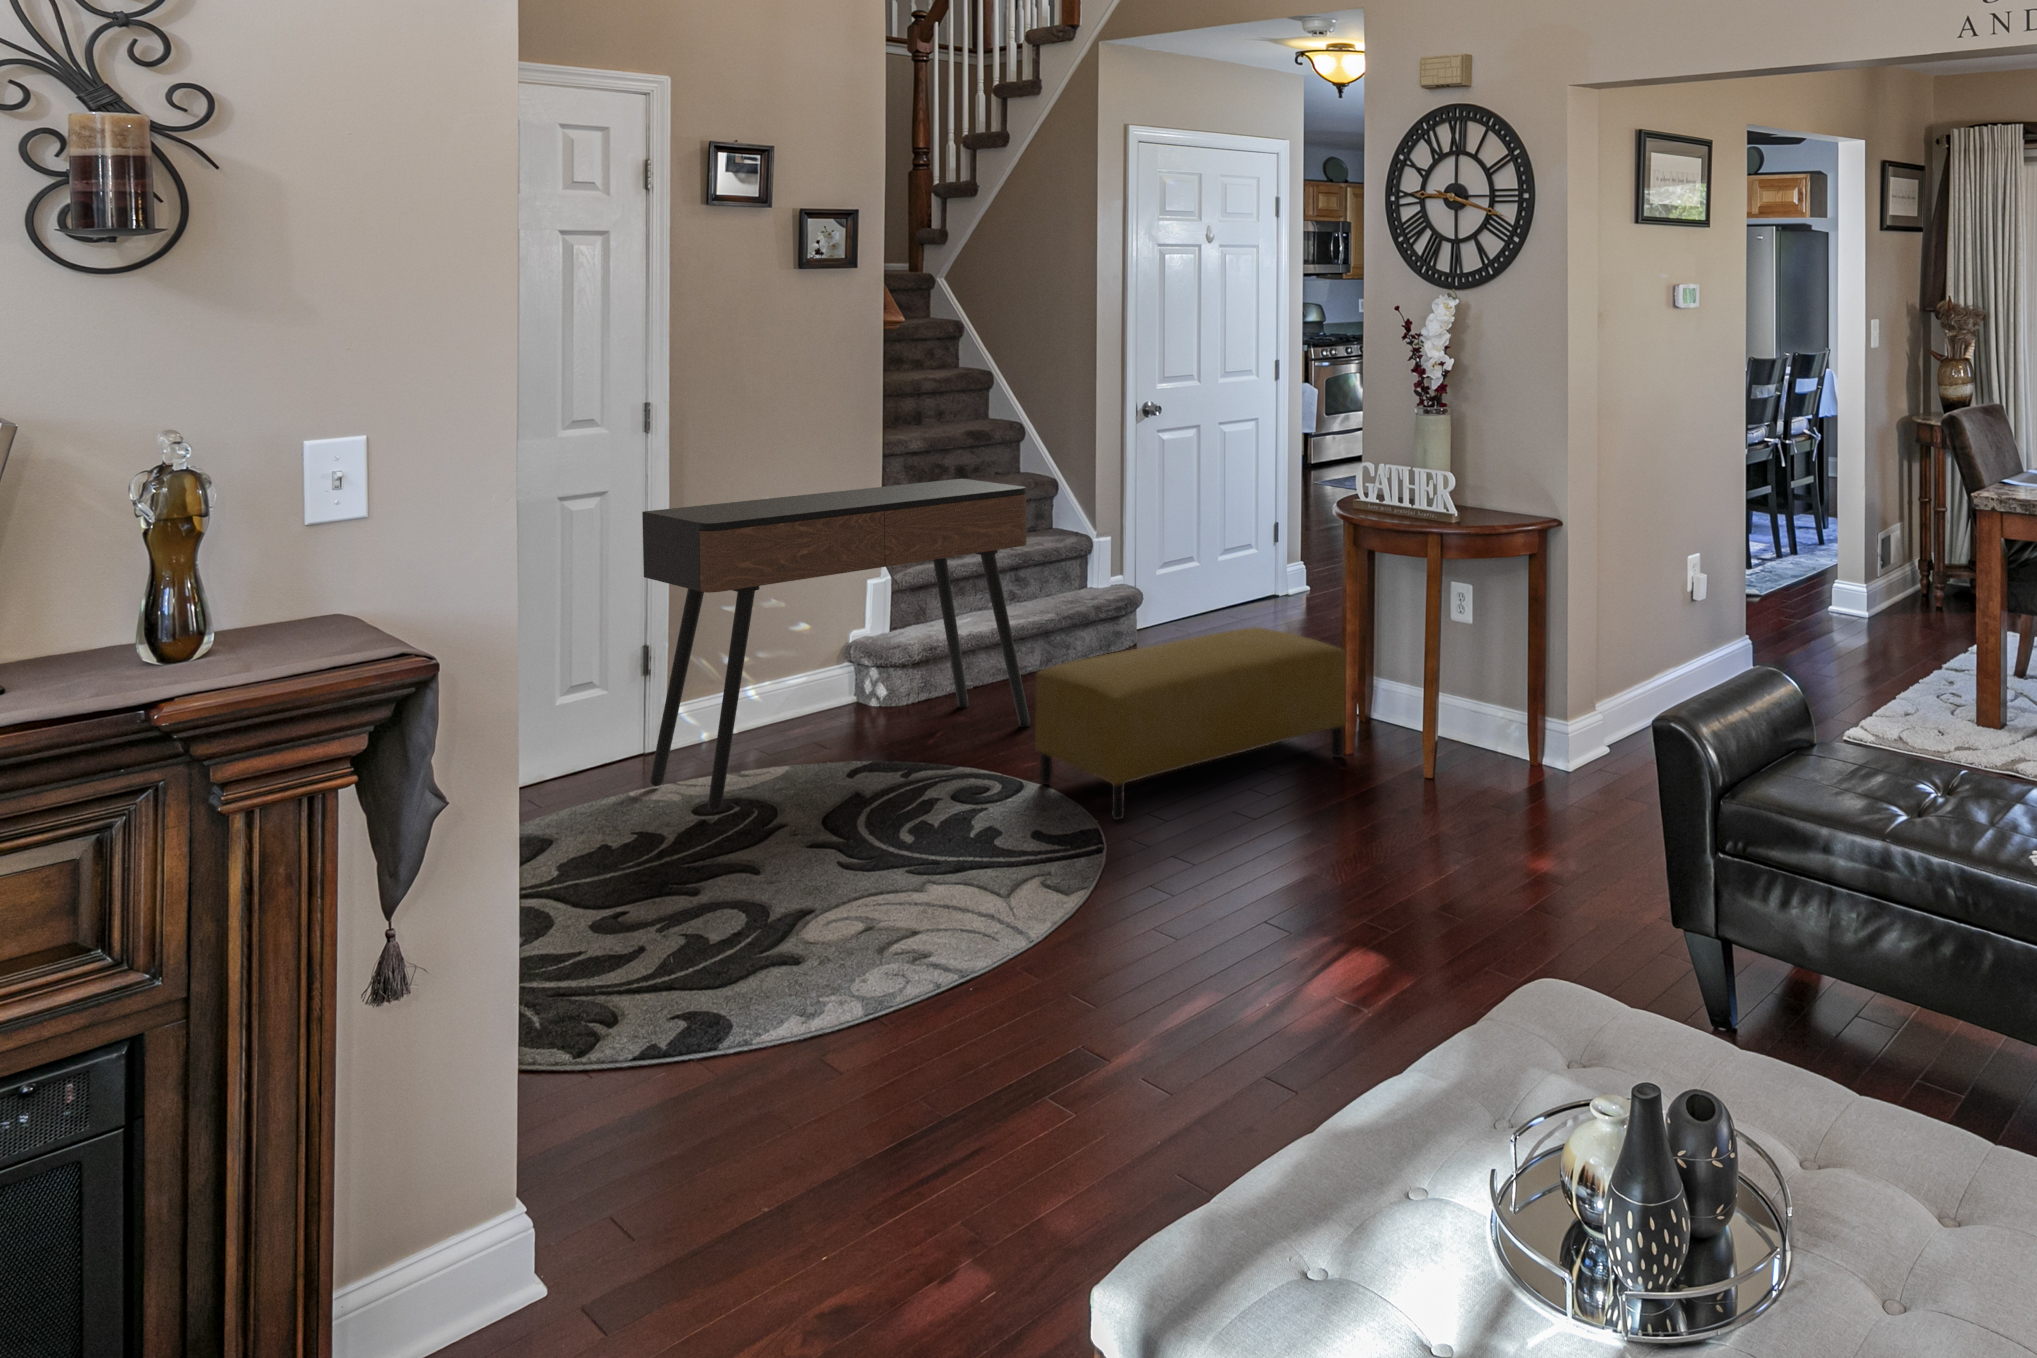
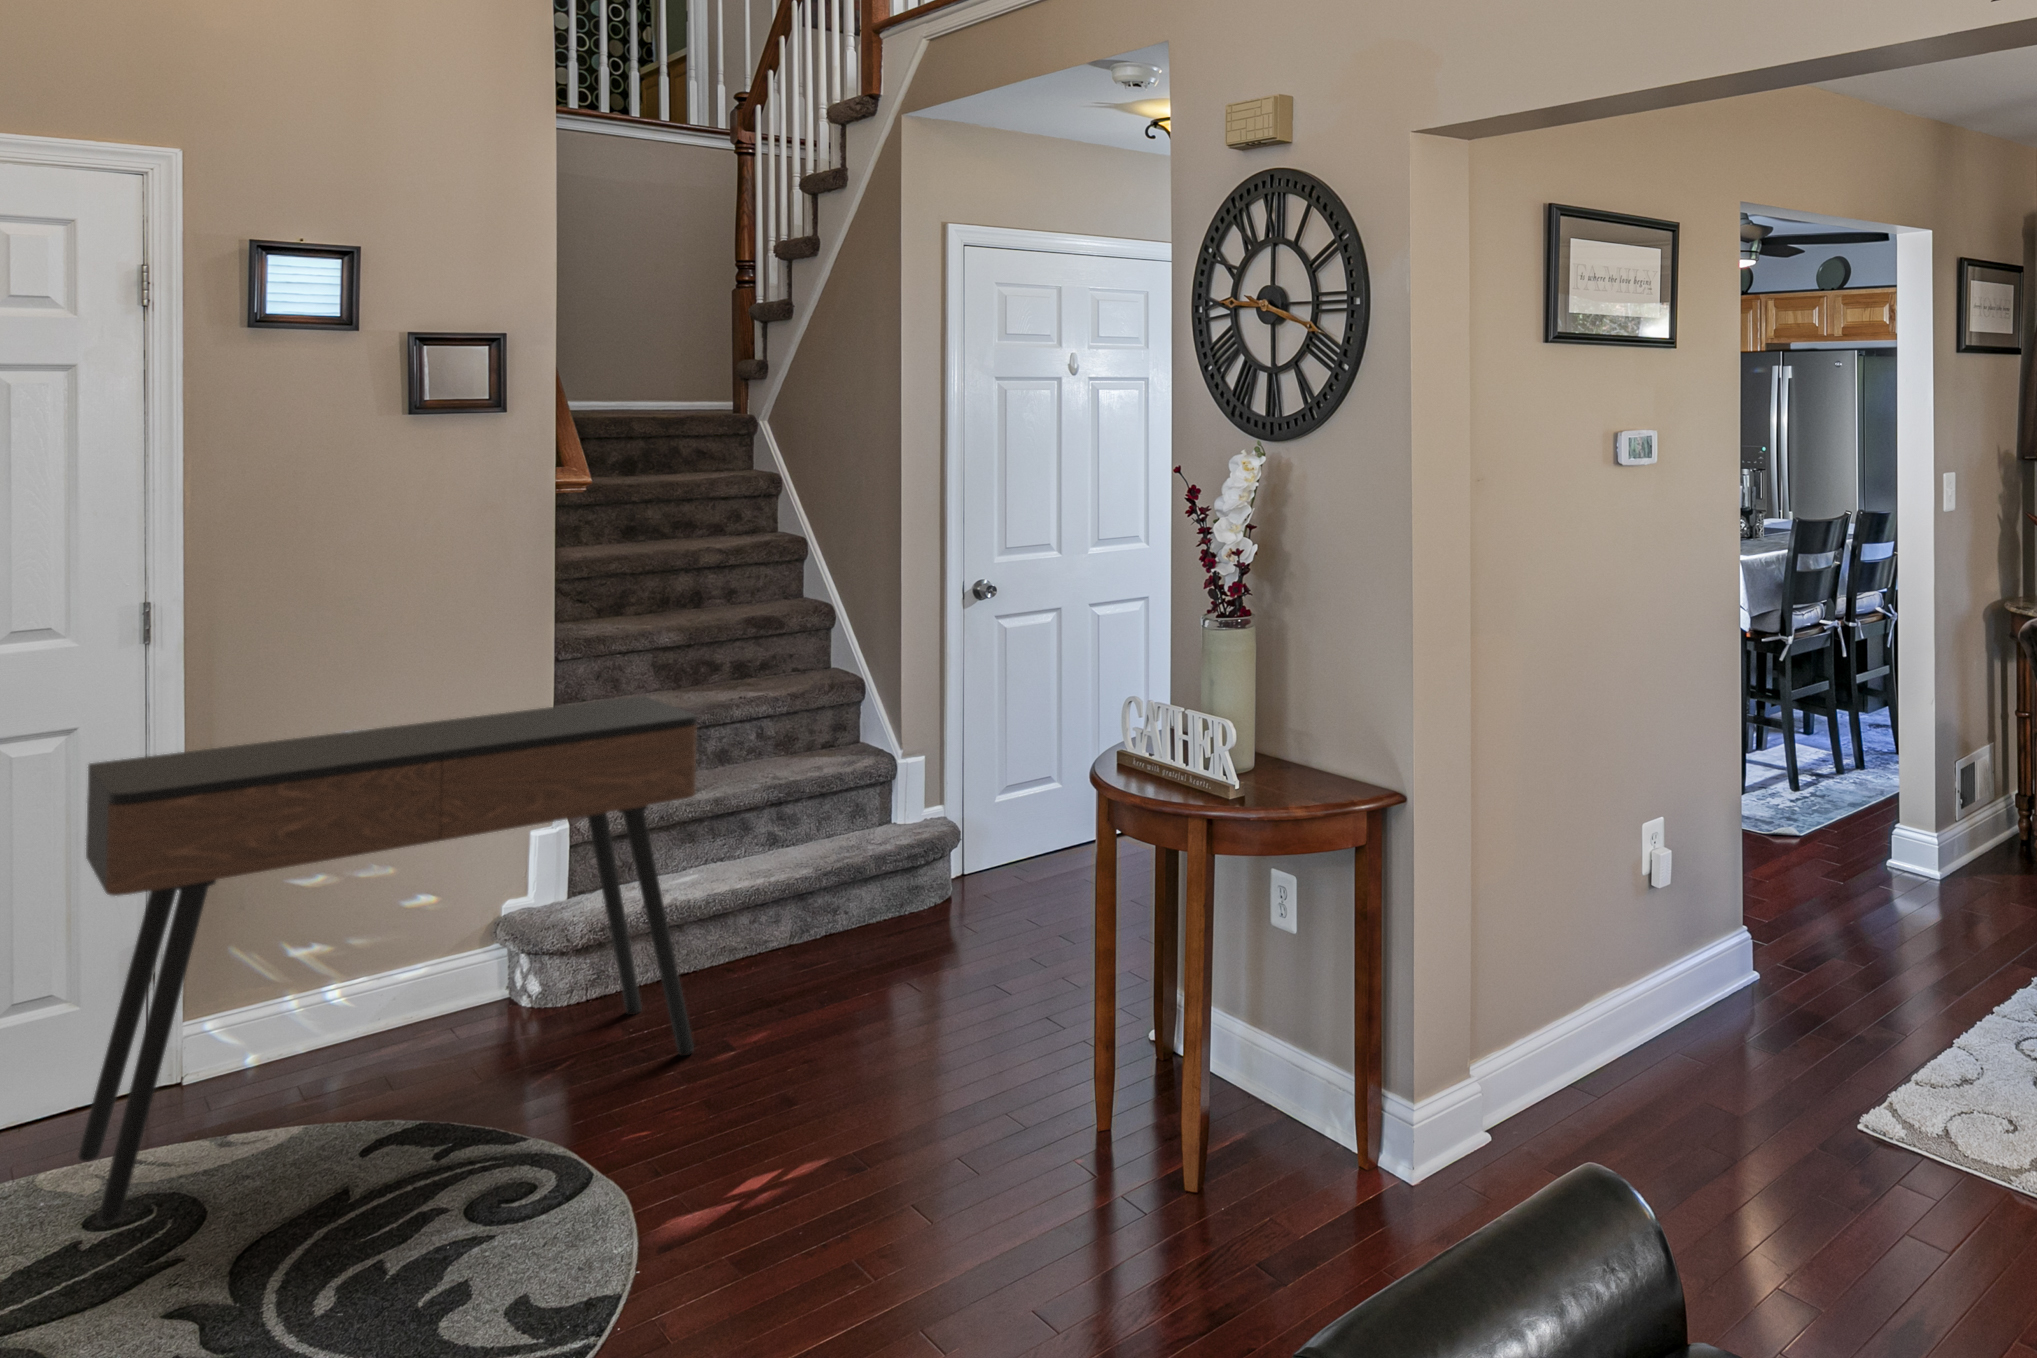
ottoman: present [1035,627,1346,820] -> none [609,924,1093,1273]

